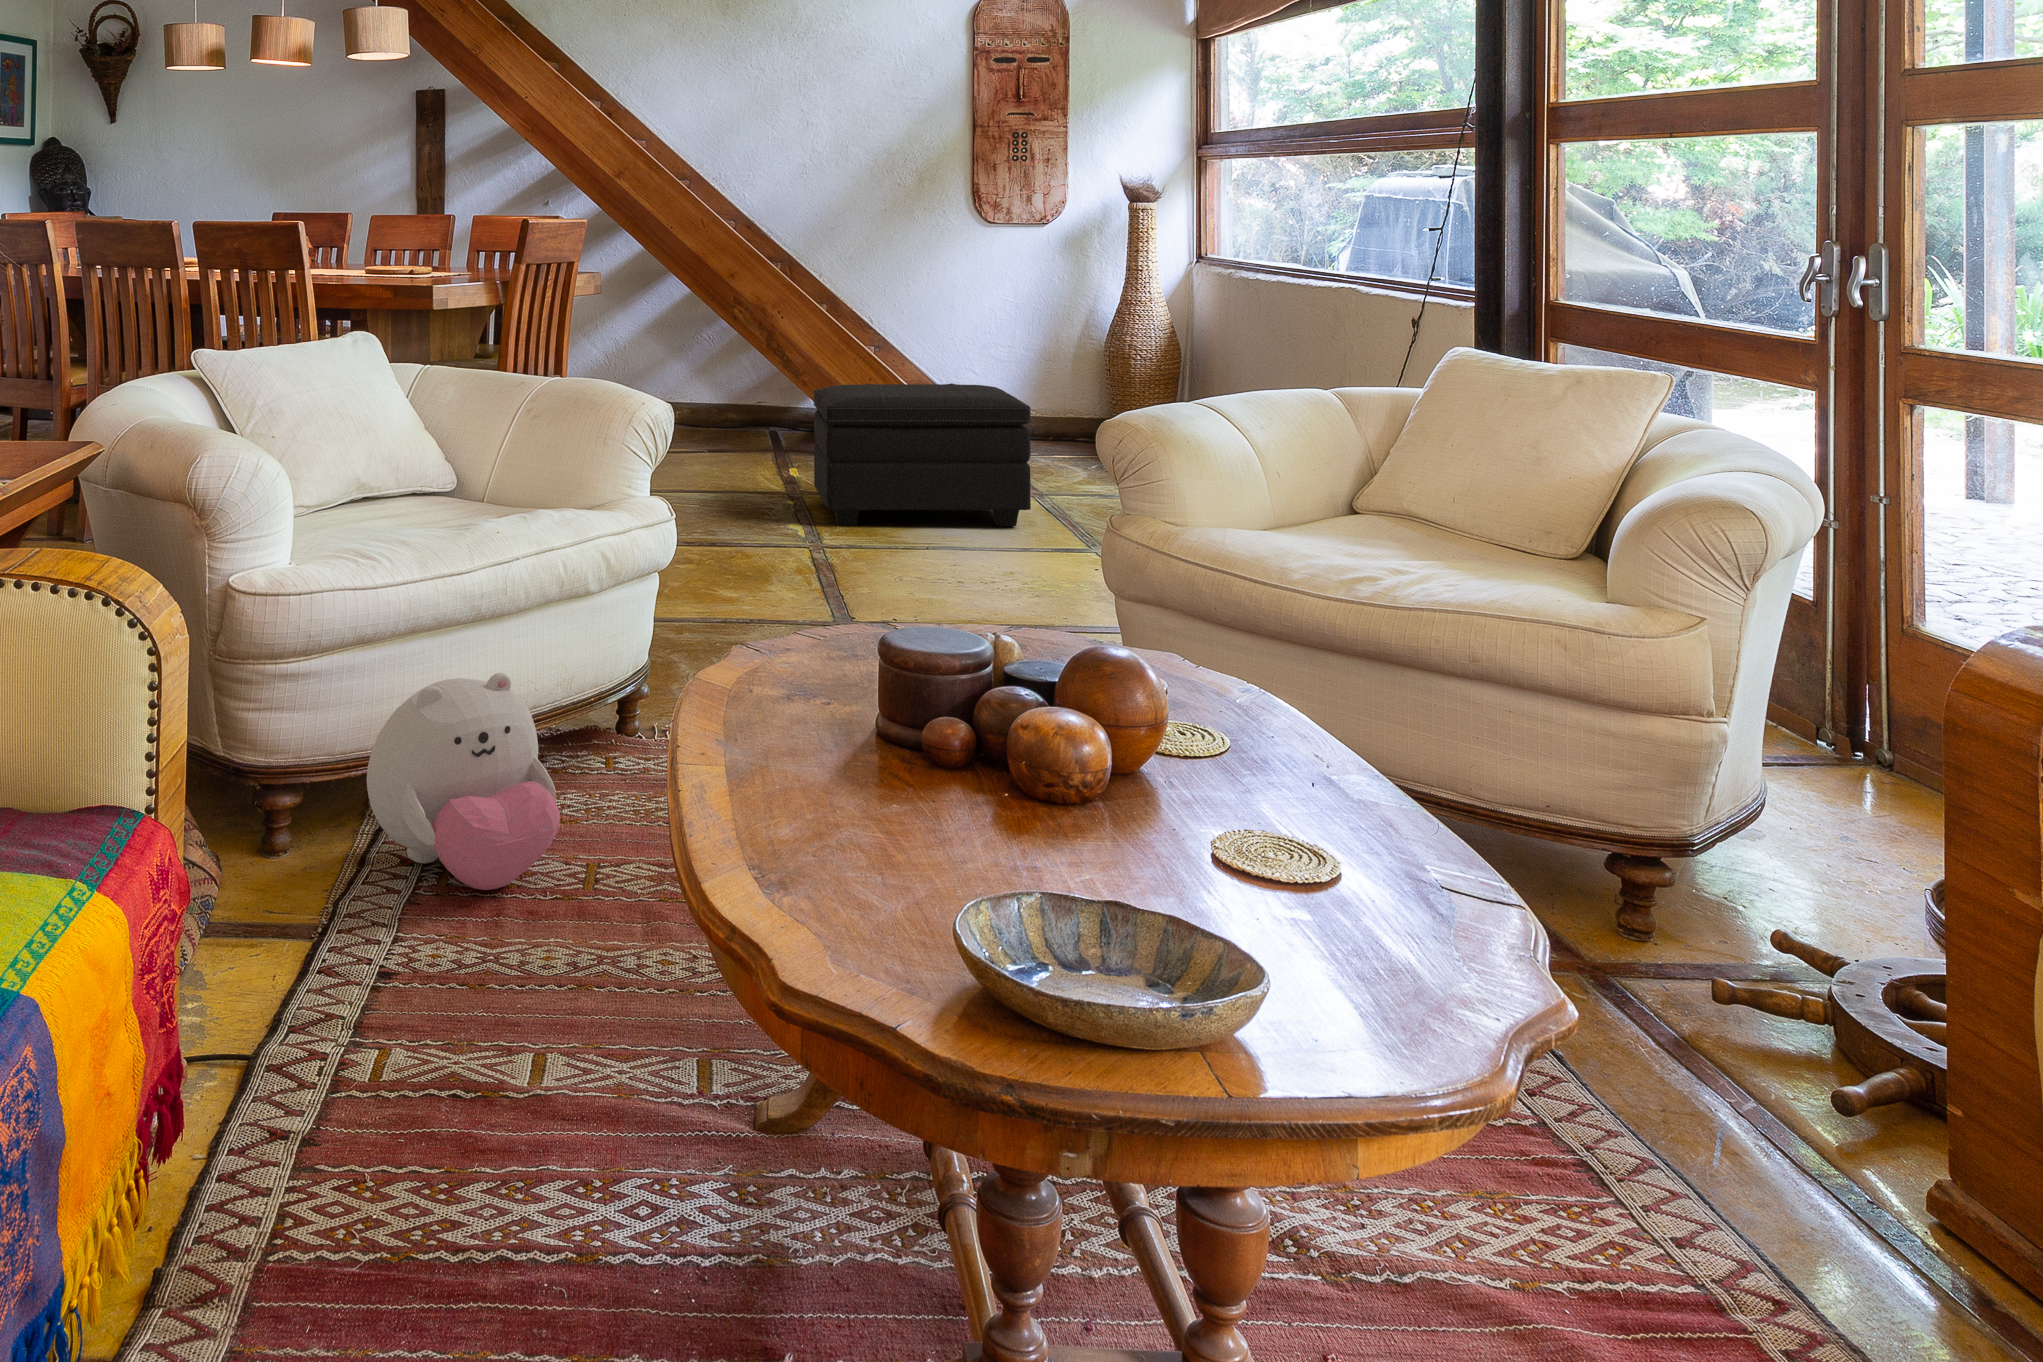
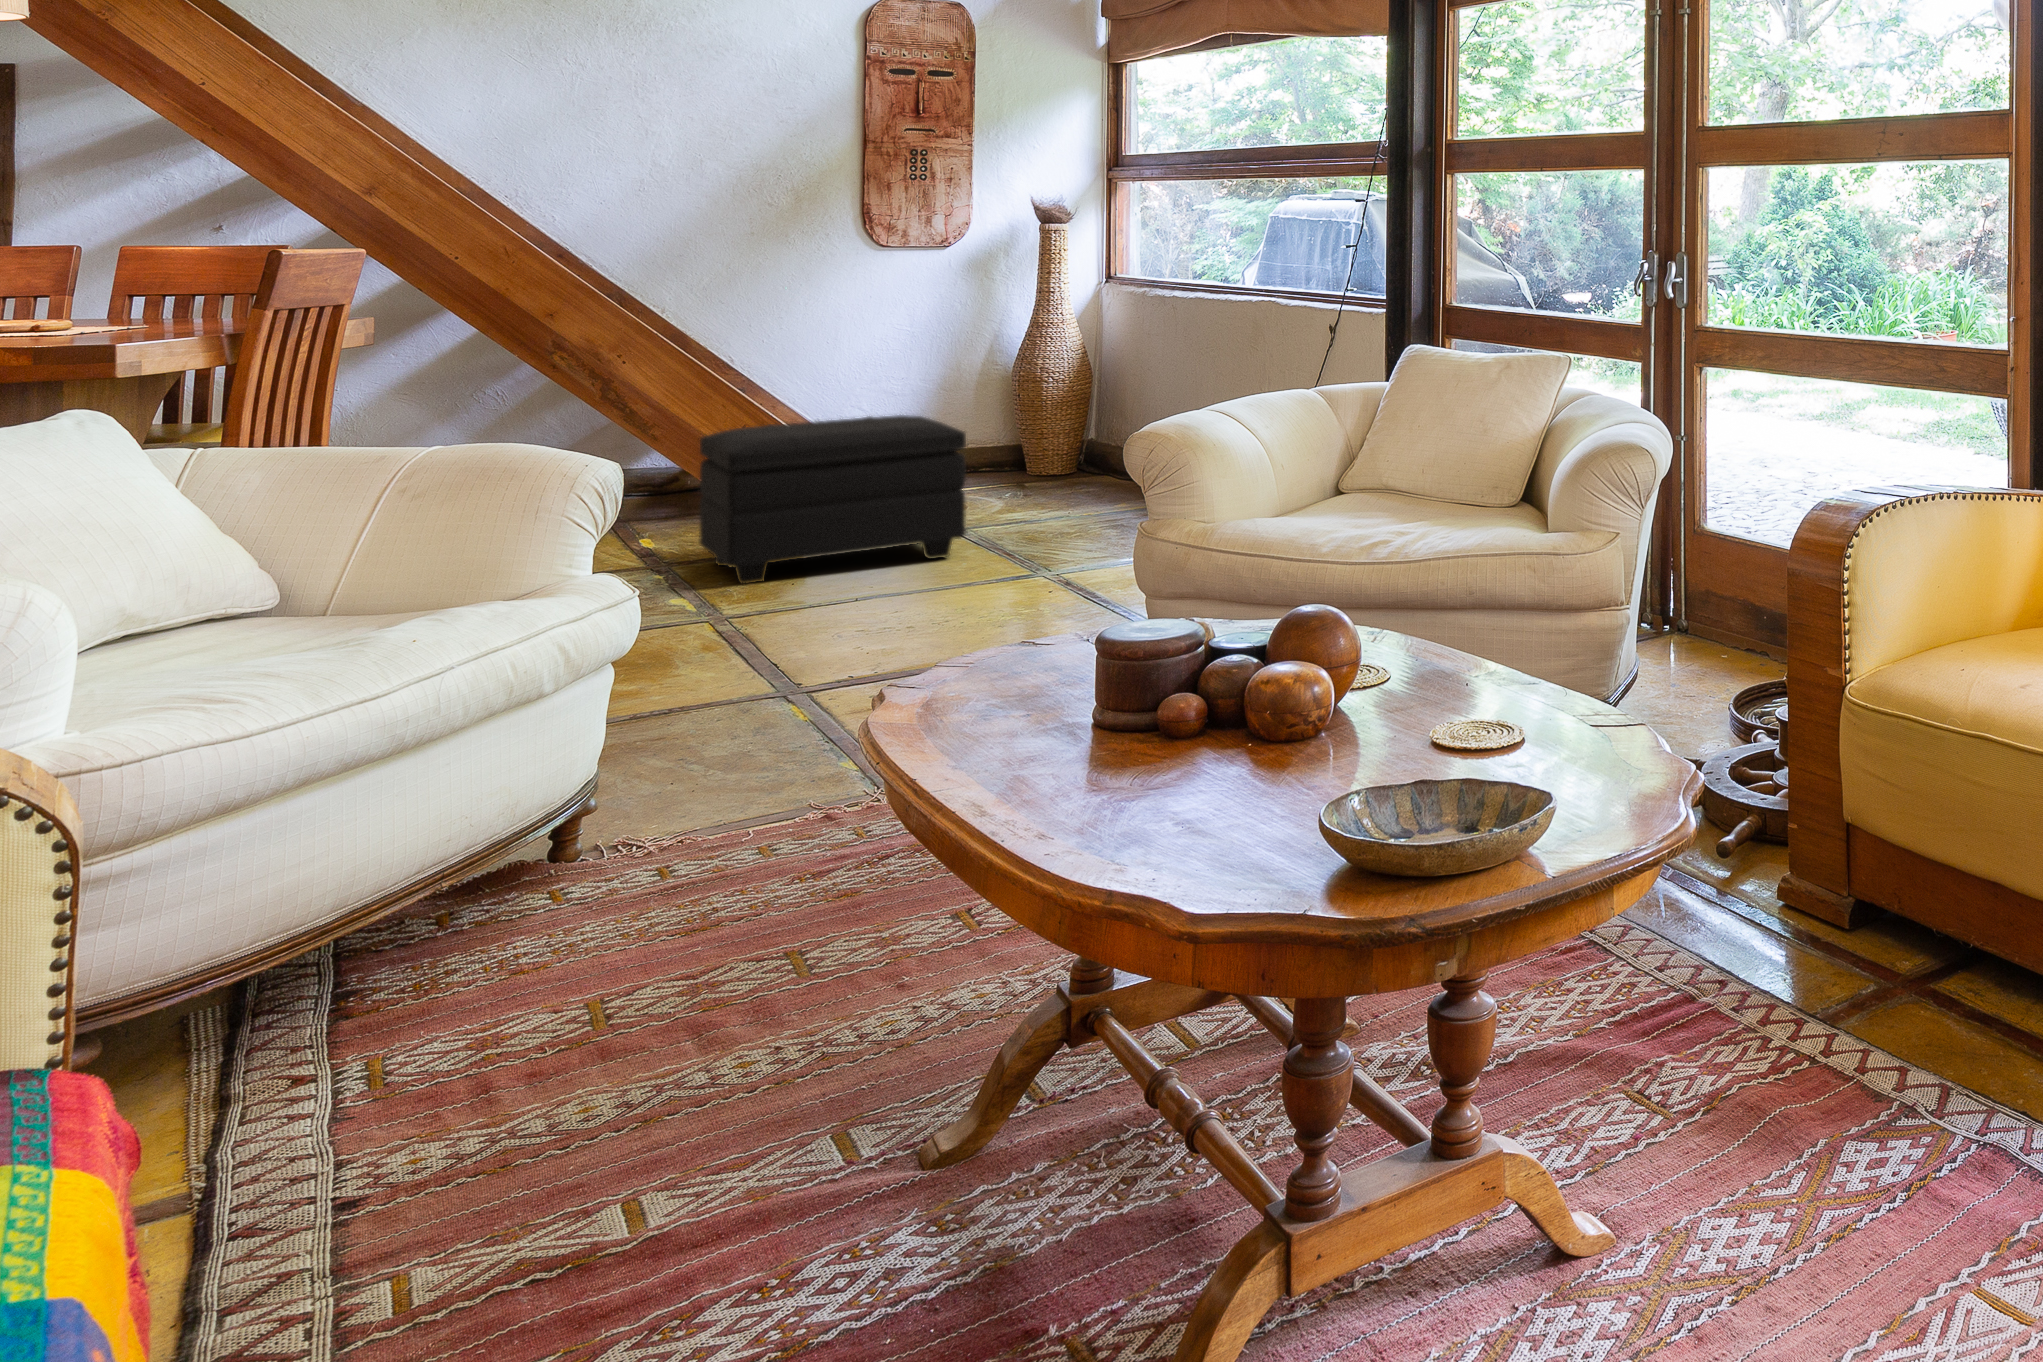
plush toy: present [367,673,560,890] -> none [250,793,561,1060]

